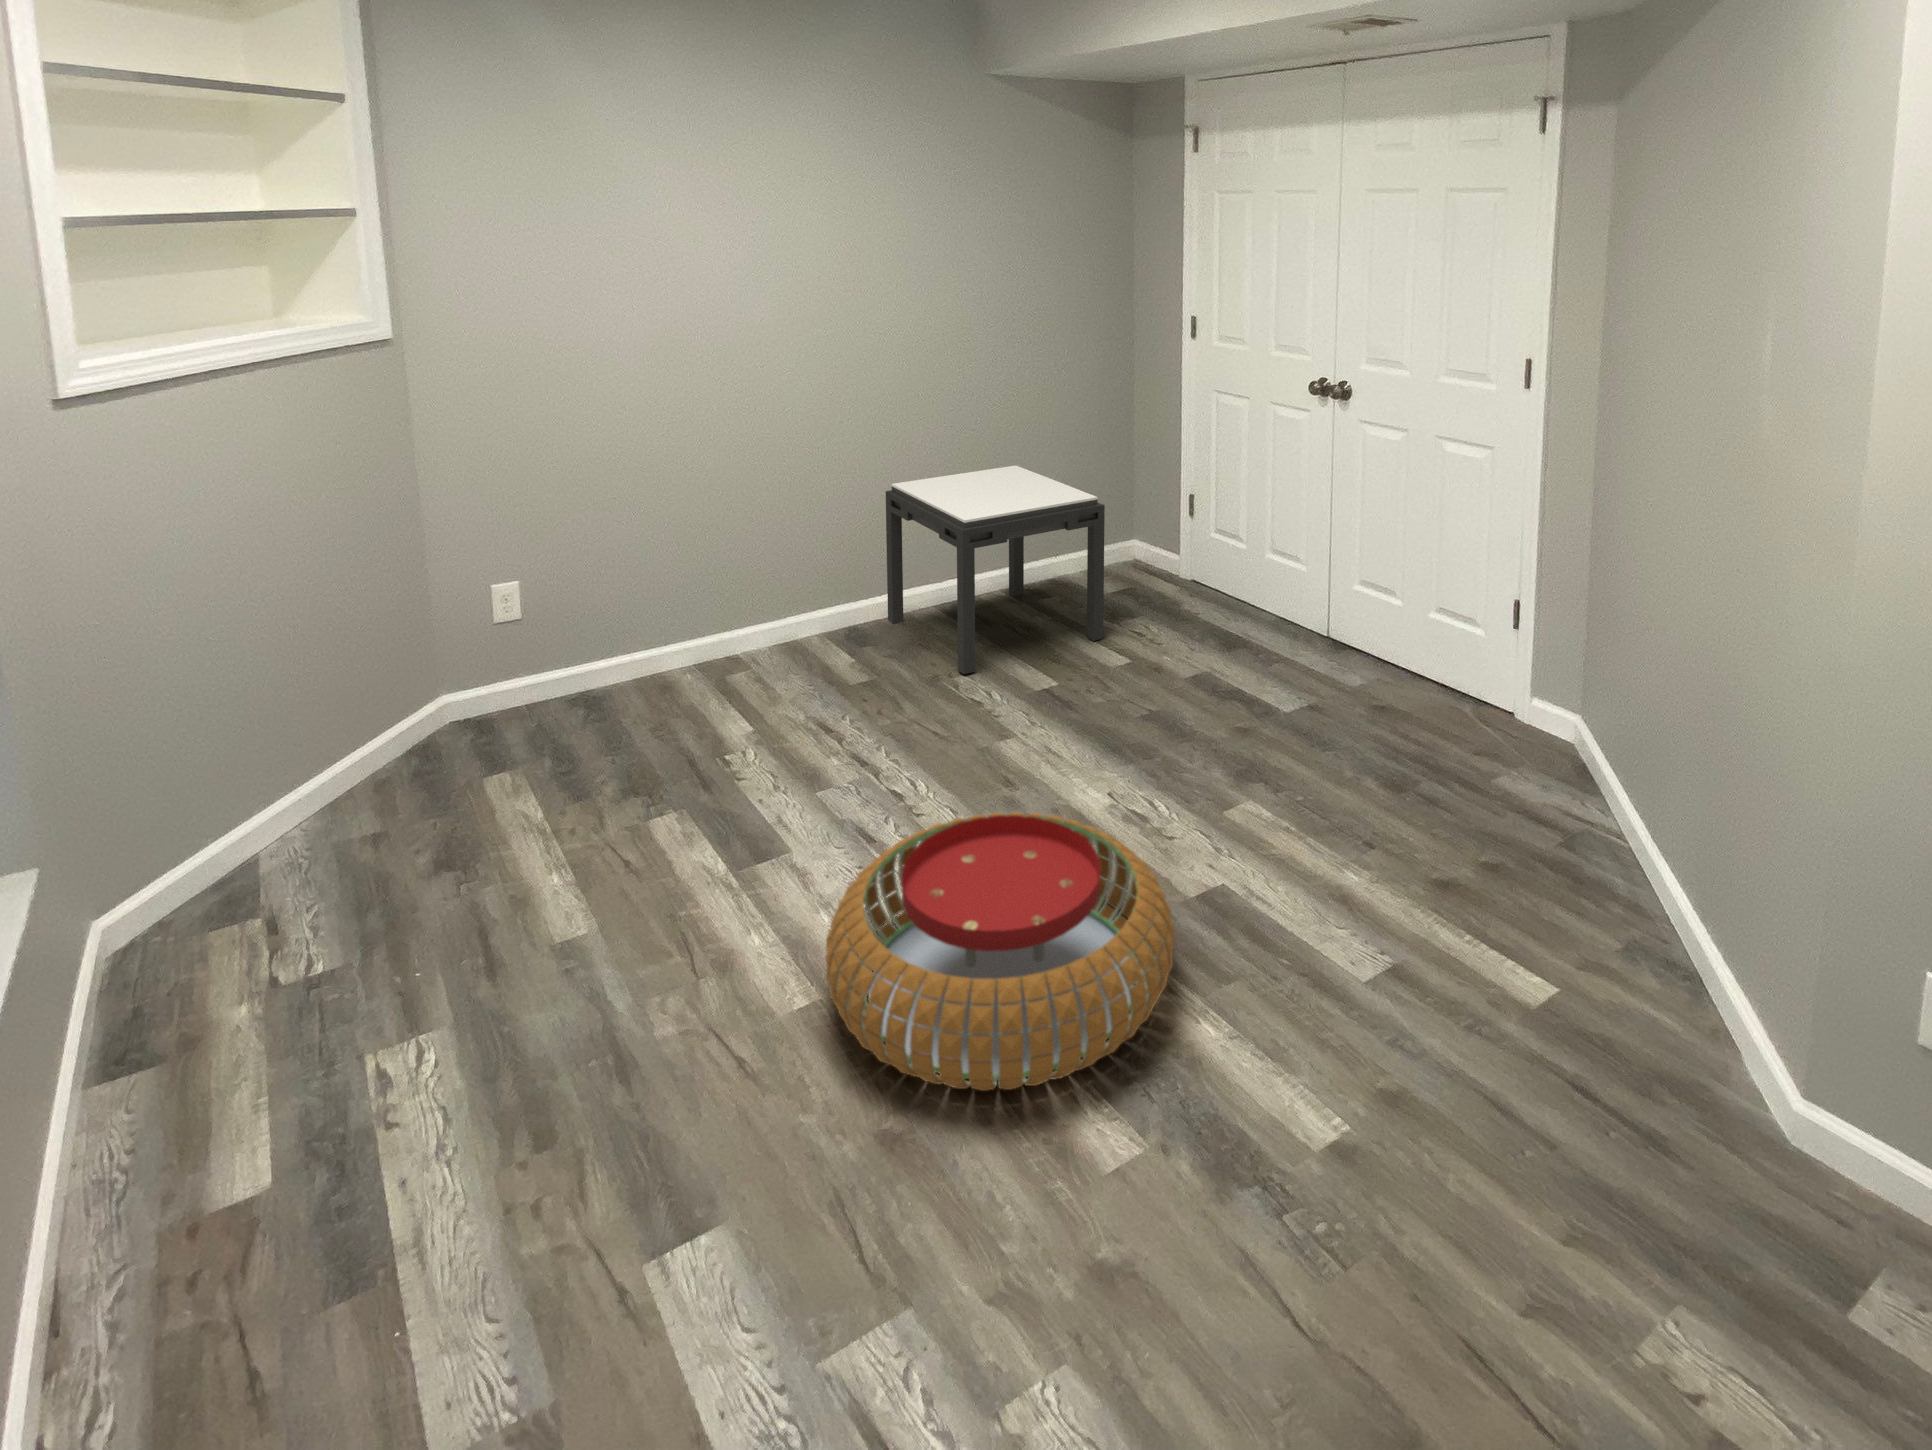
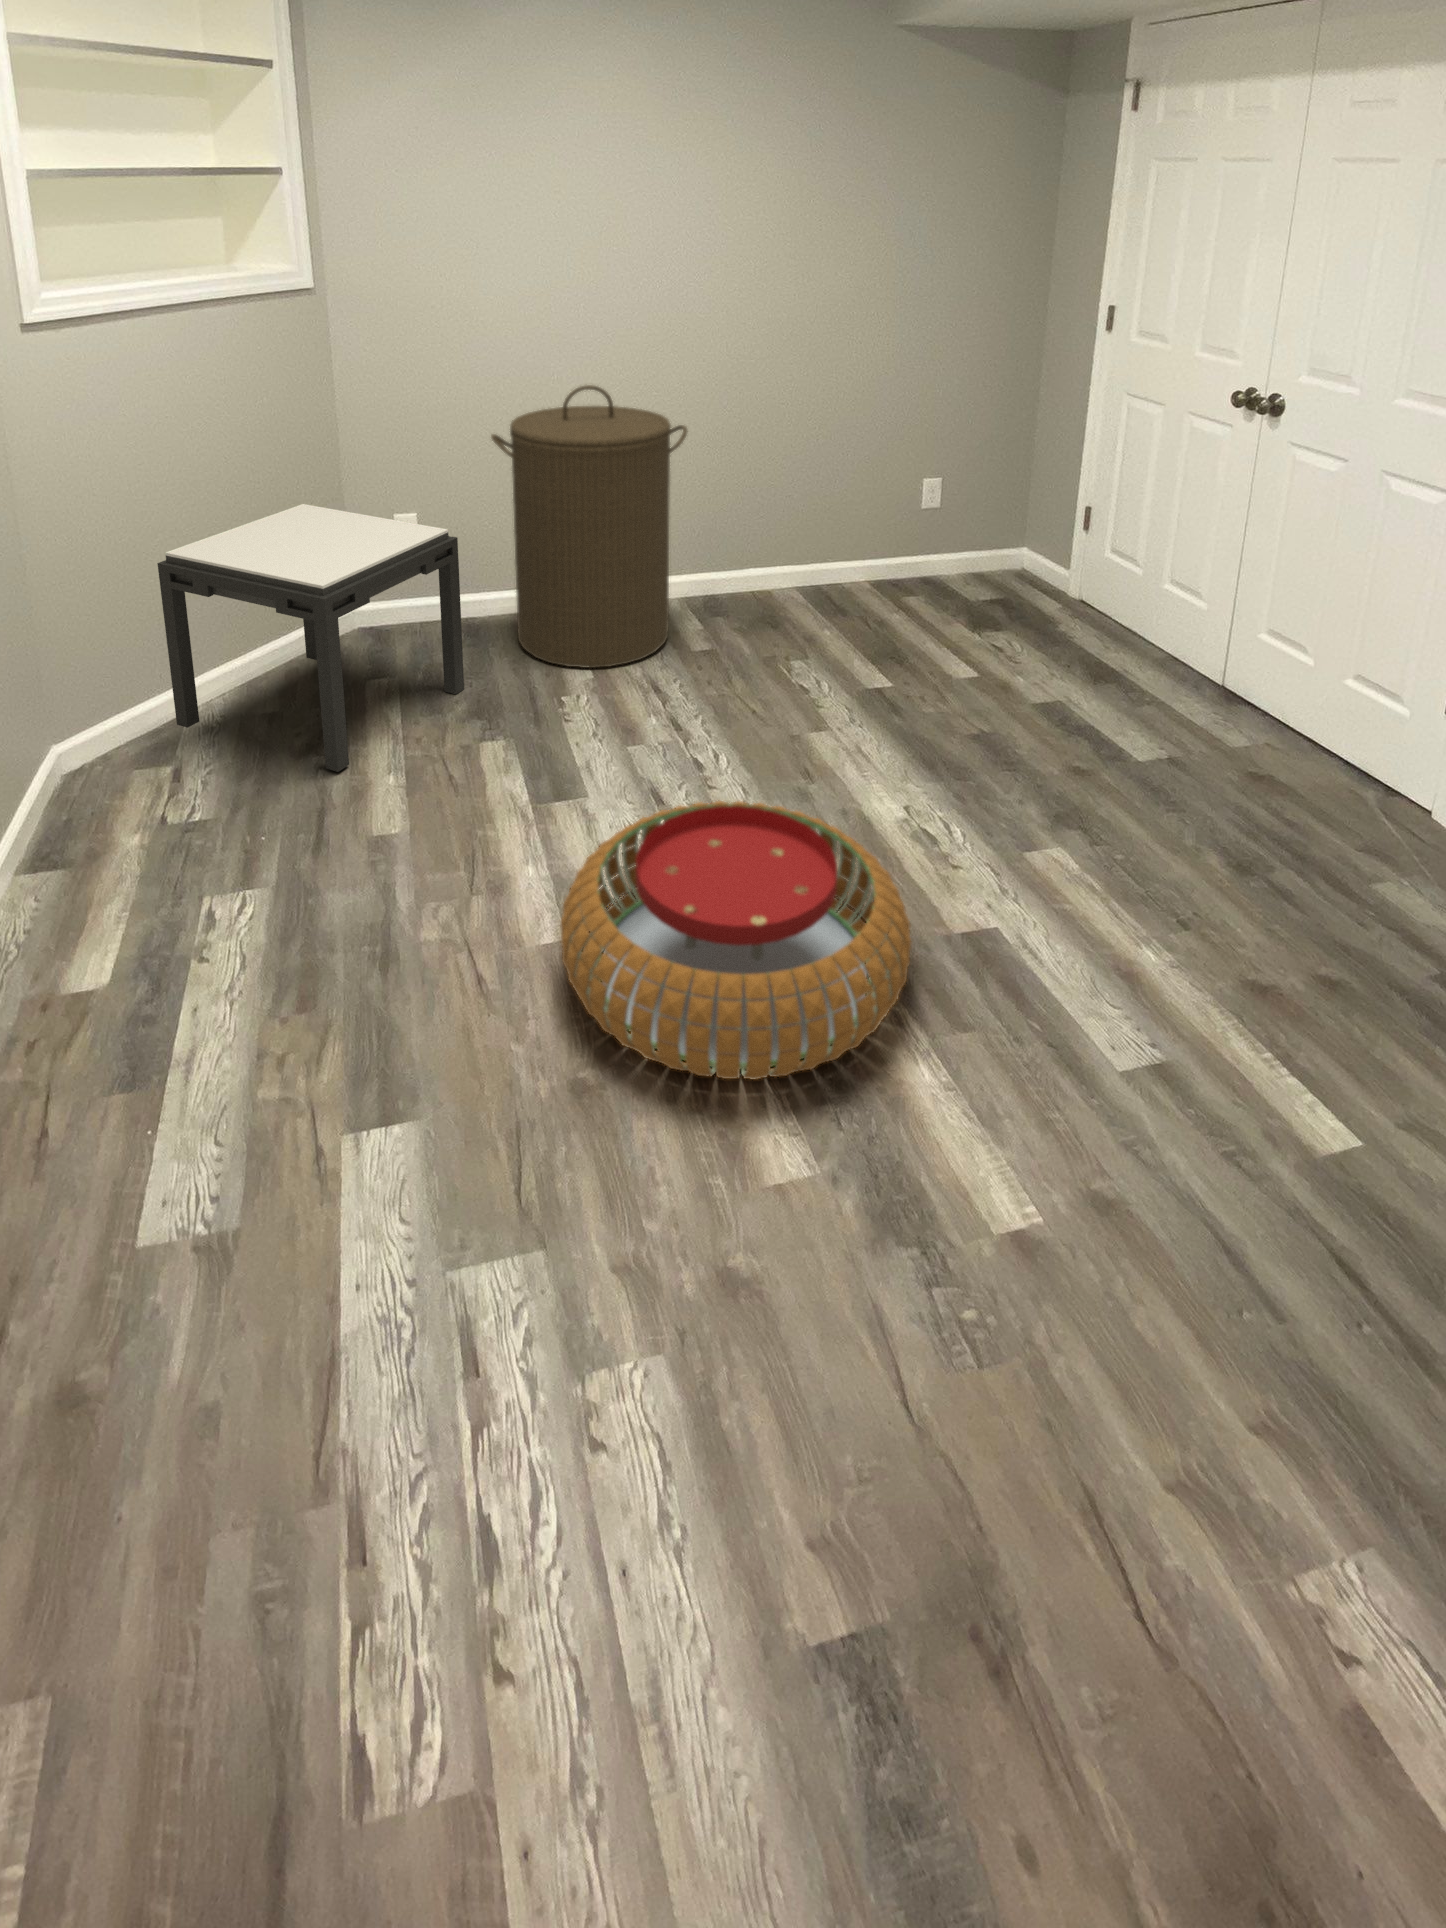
laundry hamper: none [618,420,829,722] -> present [491,385,688,668]
side table: present [886,465,1105,674] -> present [157,504,464,772]

